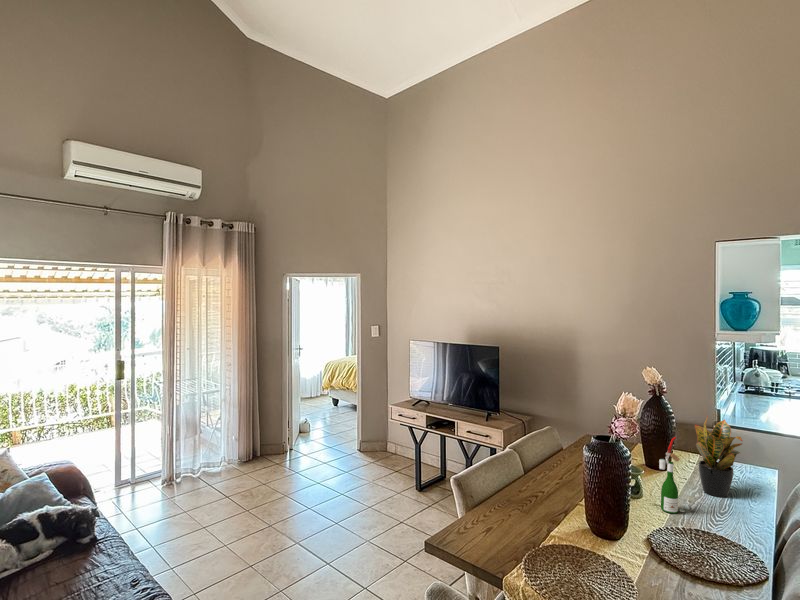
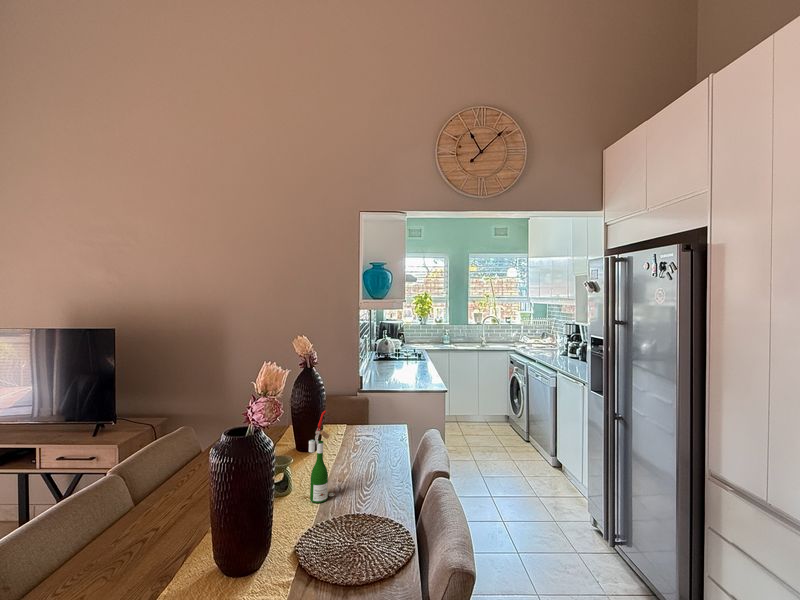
potted plant: present [695,416,742,497] -> none [337,377,391,466]

